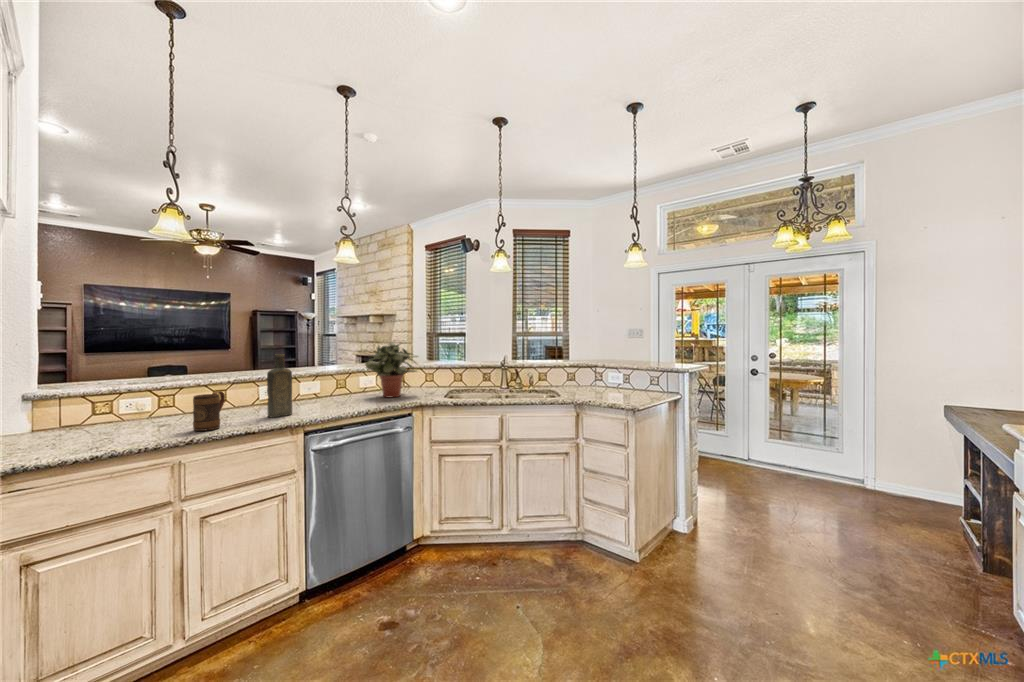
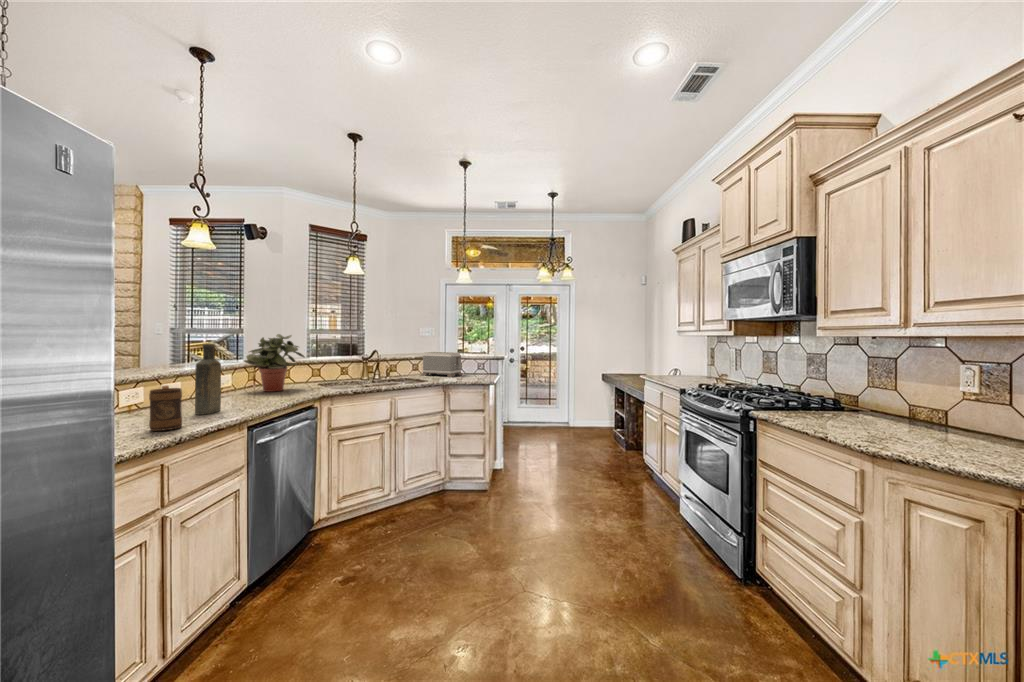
toaster: none [574,360,624,394] -> present [422,352,462,377]

